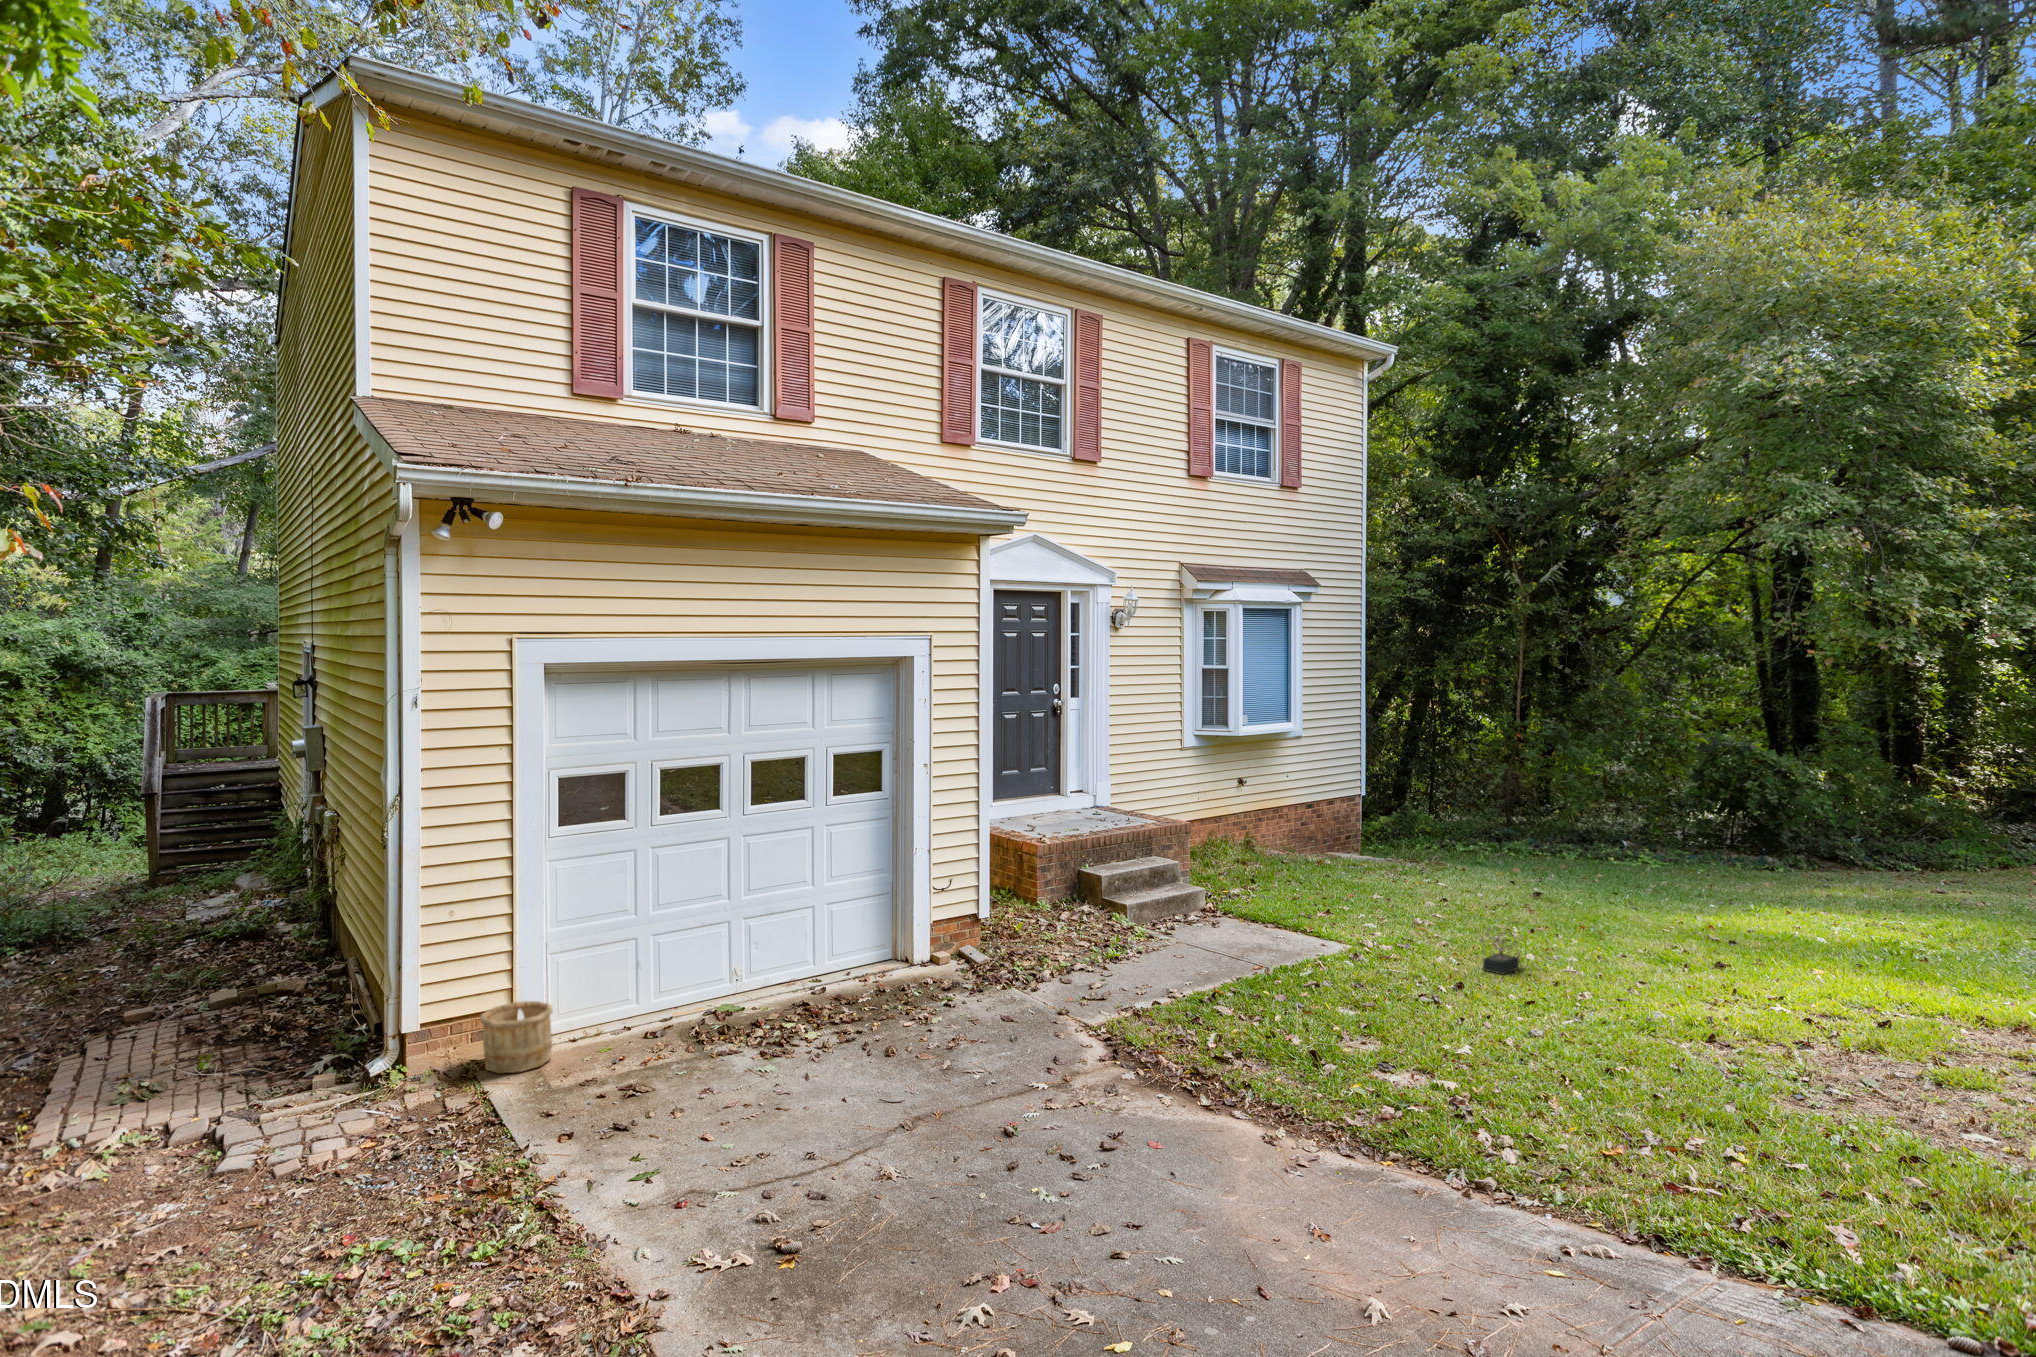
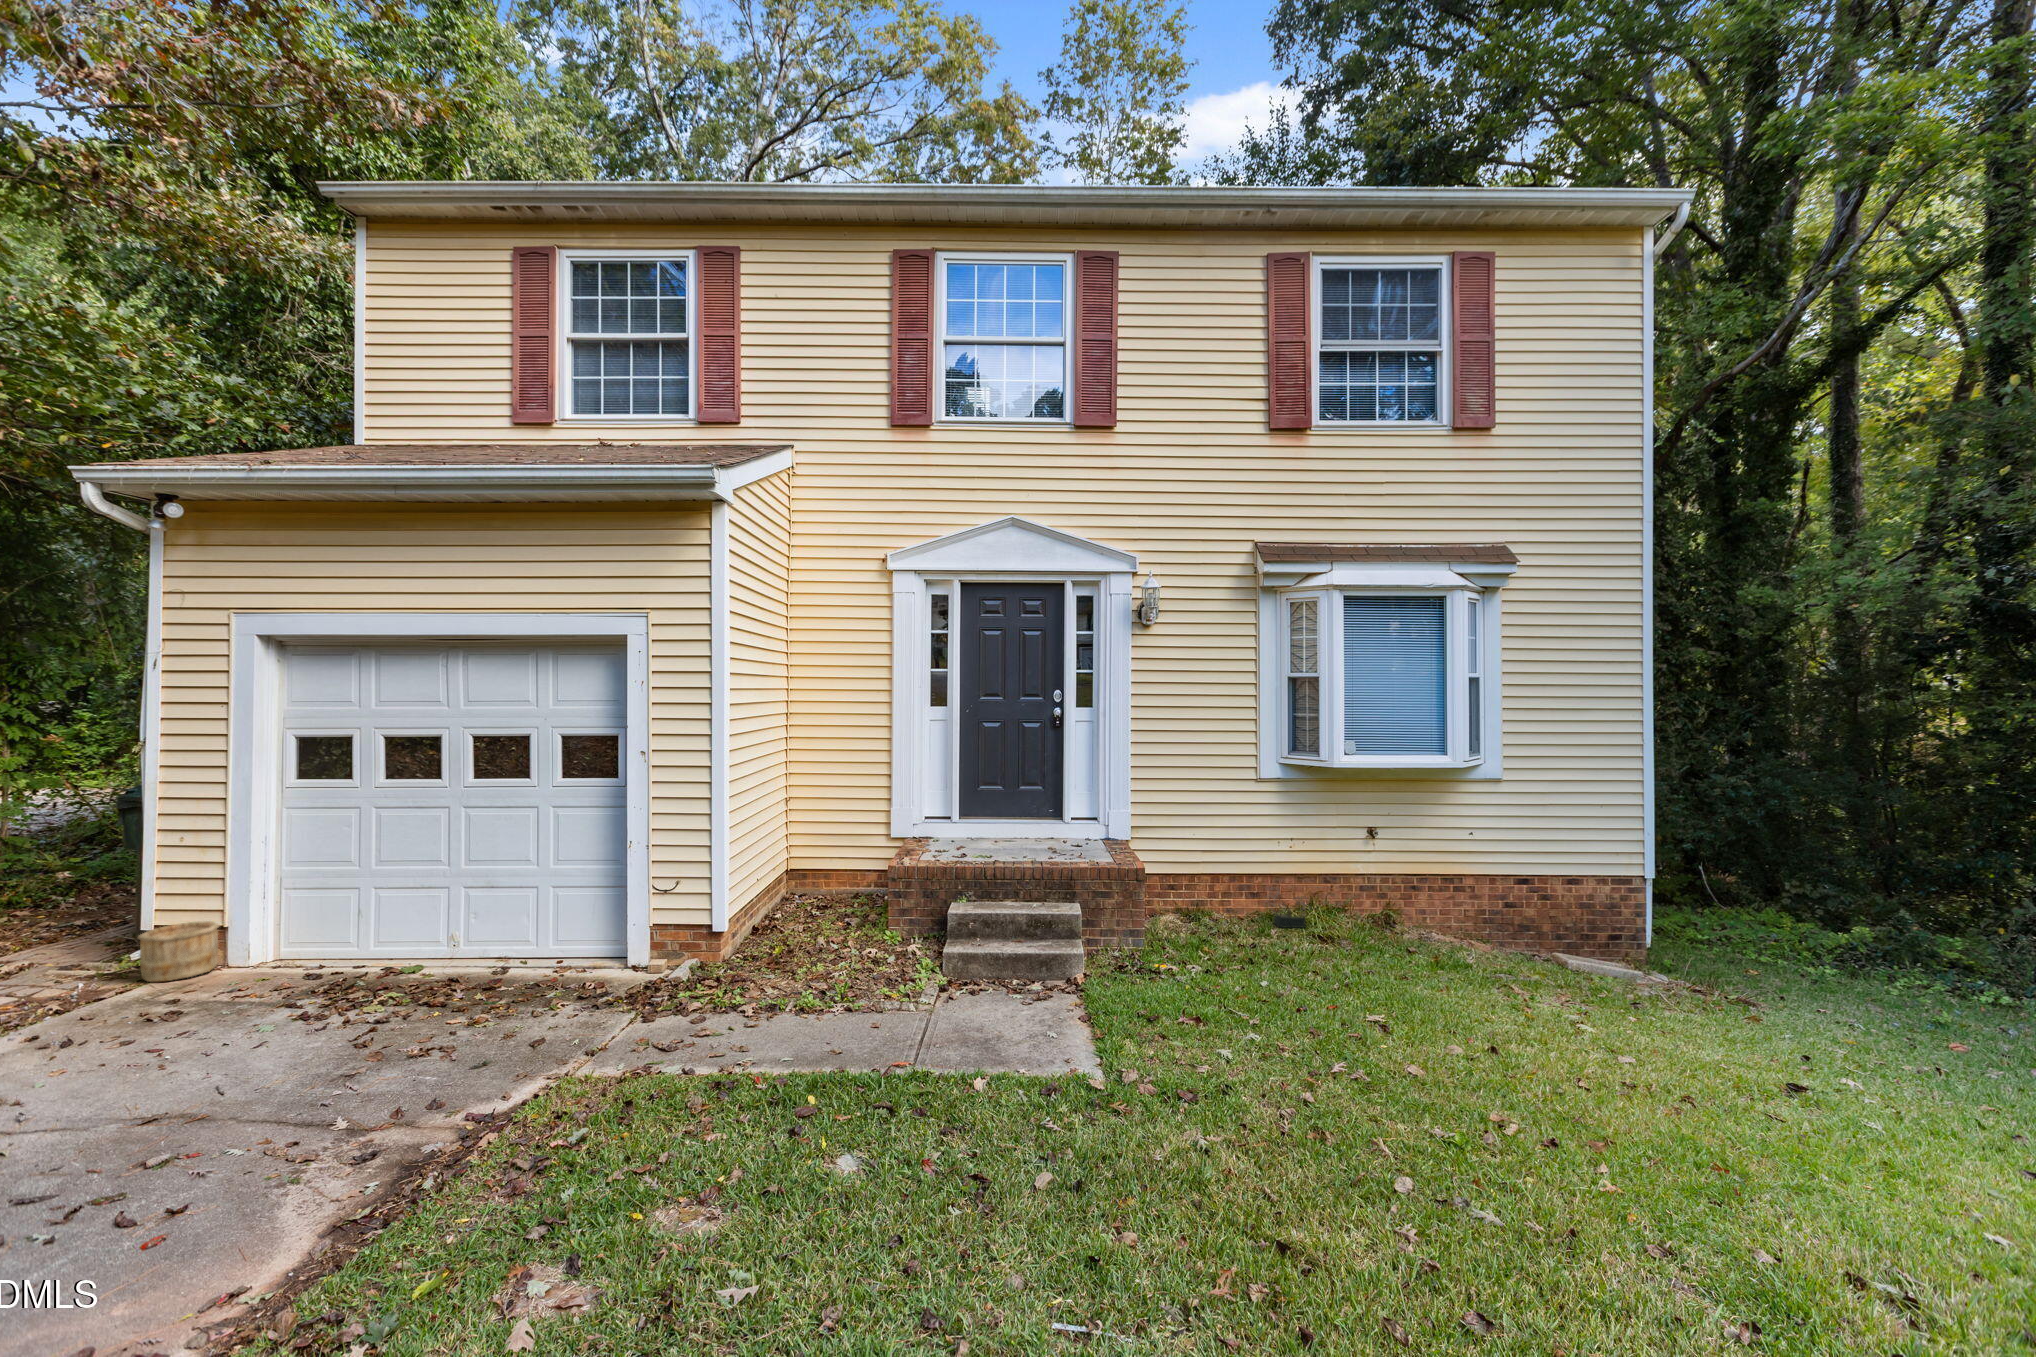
decorative plant: present [1476,928,1519,974] -> present [1265,889,1307,928]

